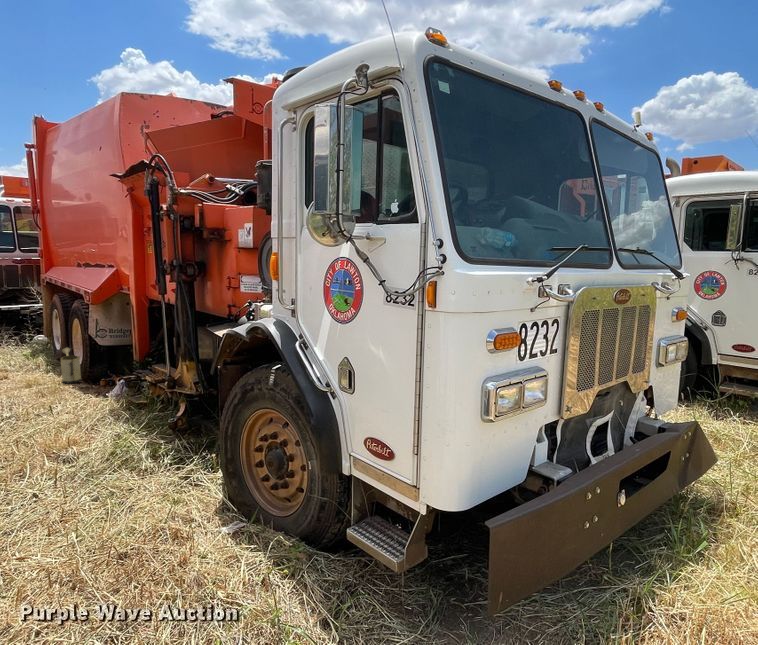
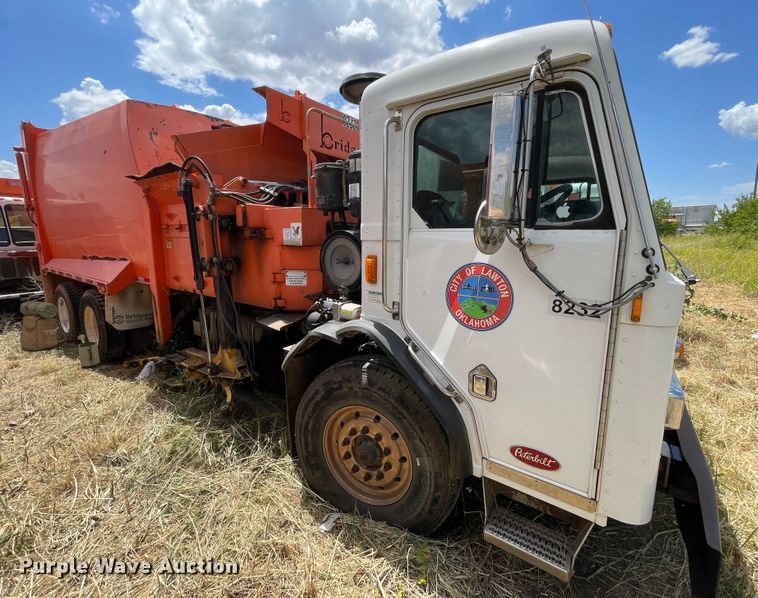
backpack: none [11,311,56,365] -> present [20,301,67,351]

